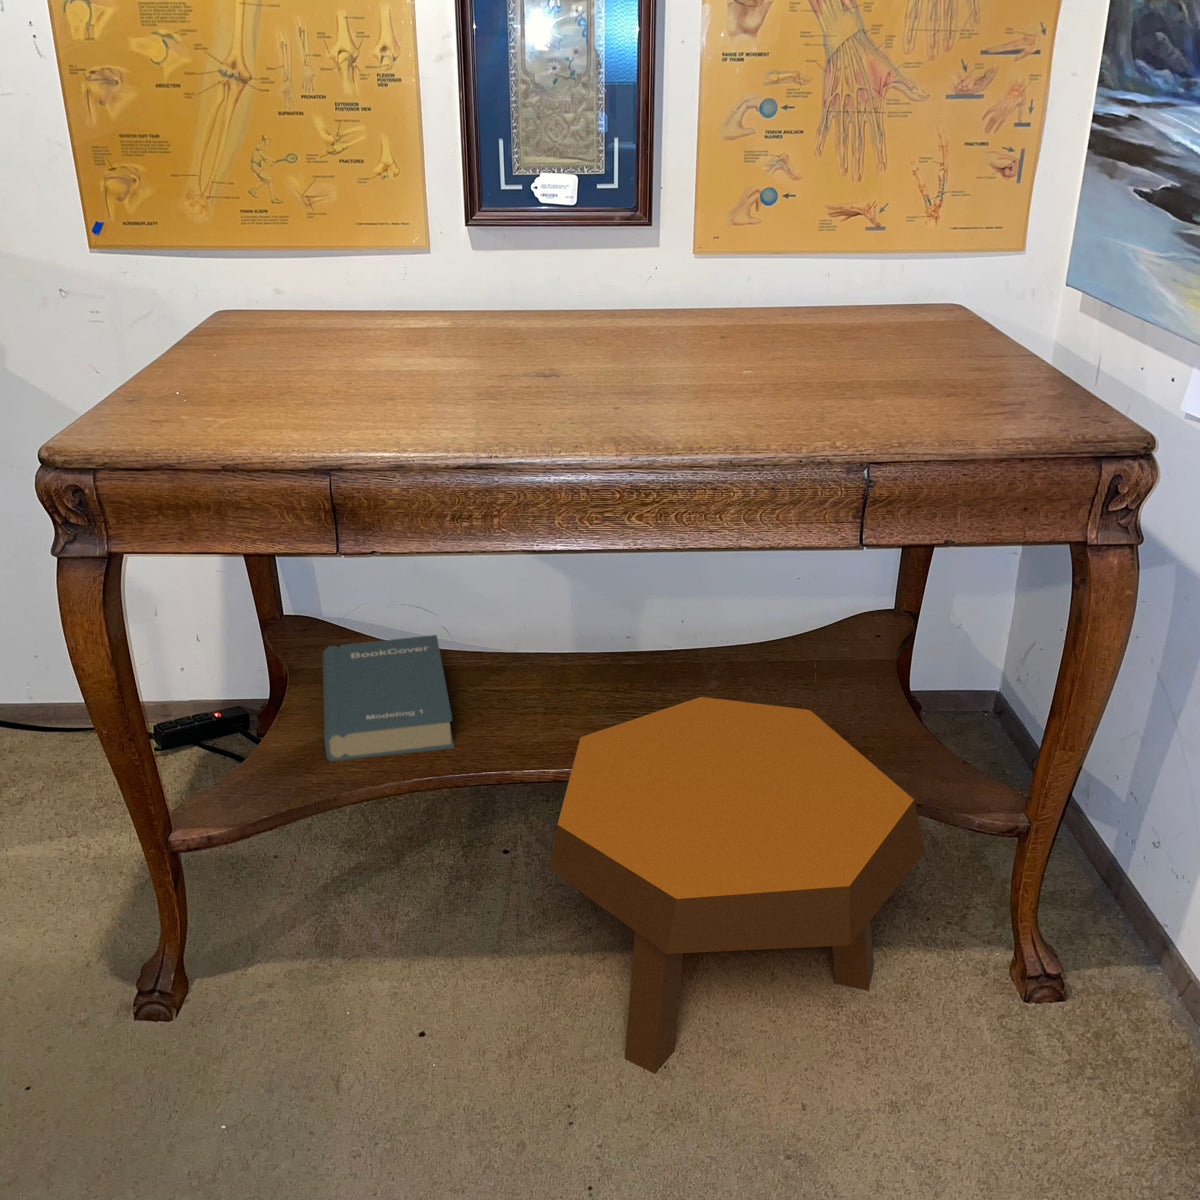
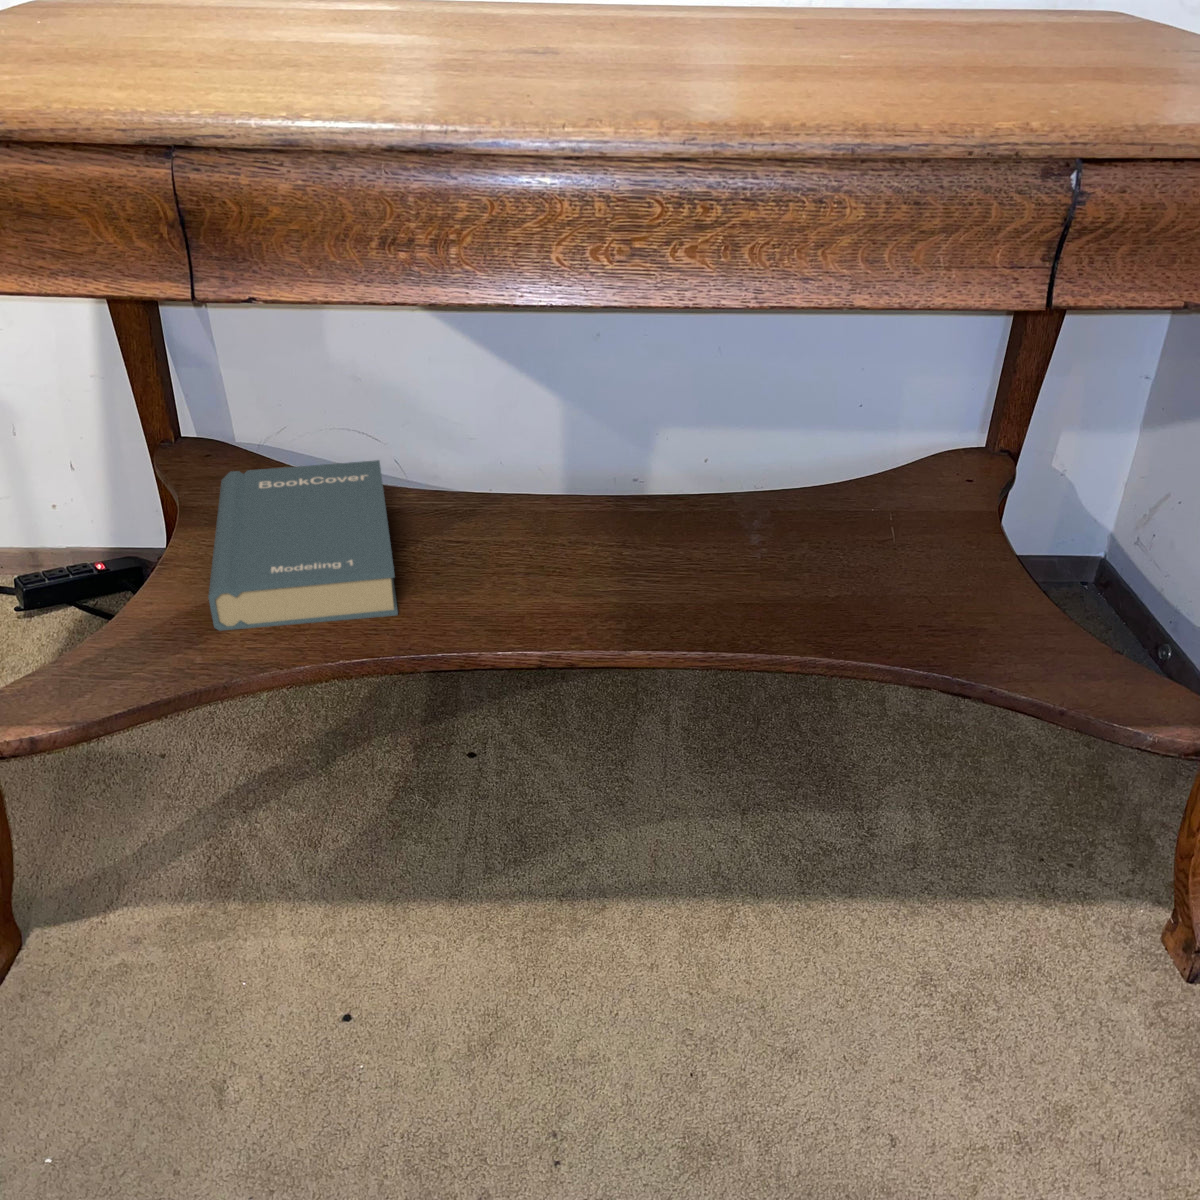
footstool: present [548,697,925,1074] -> none [530,551,1077,1091]

